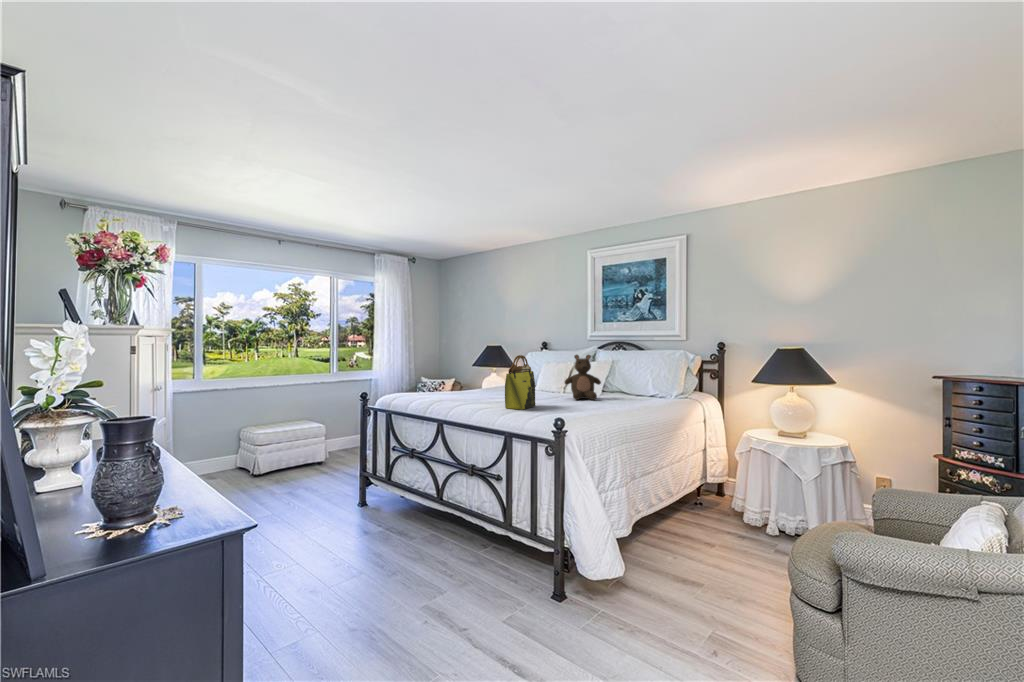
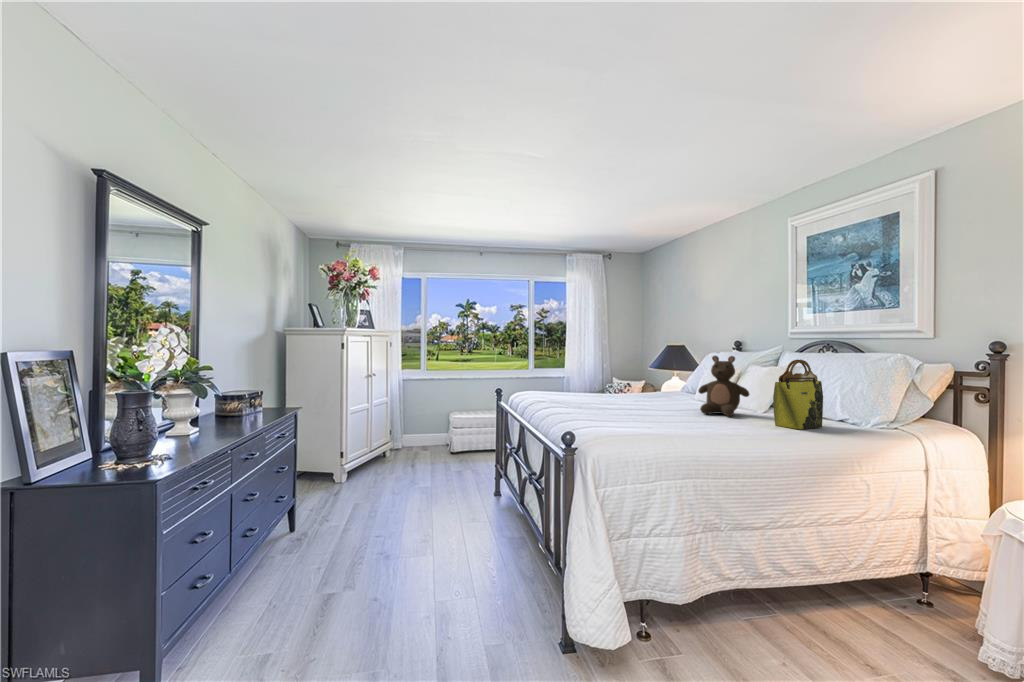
tote bag: present [505,355,535,410] -> present [773,359,823,429]

